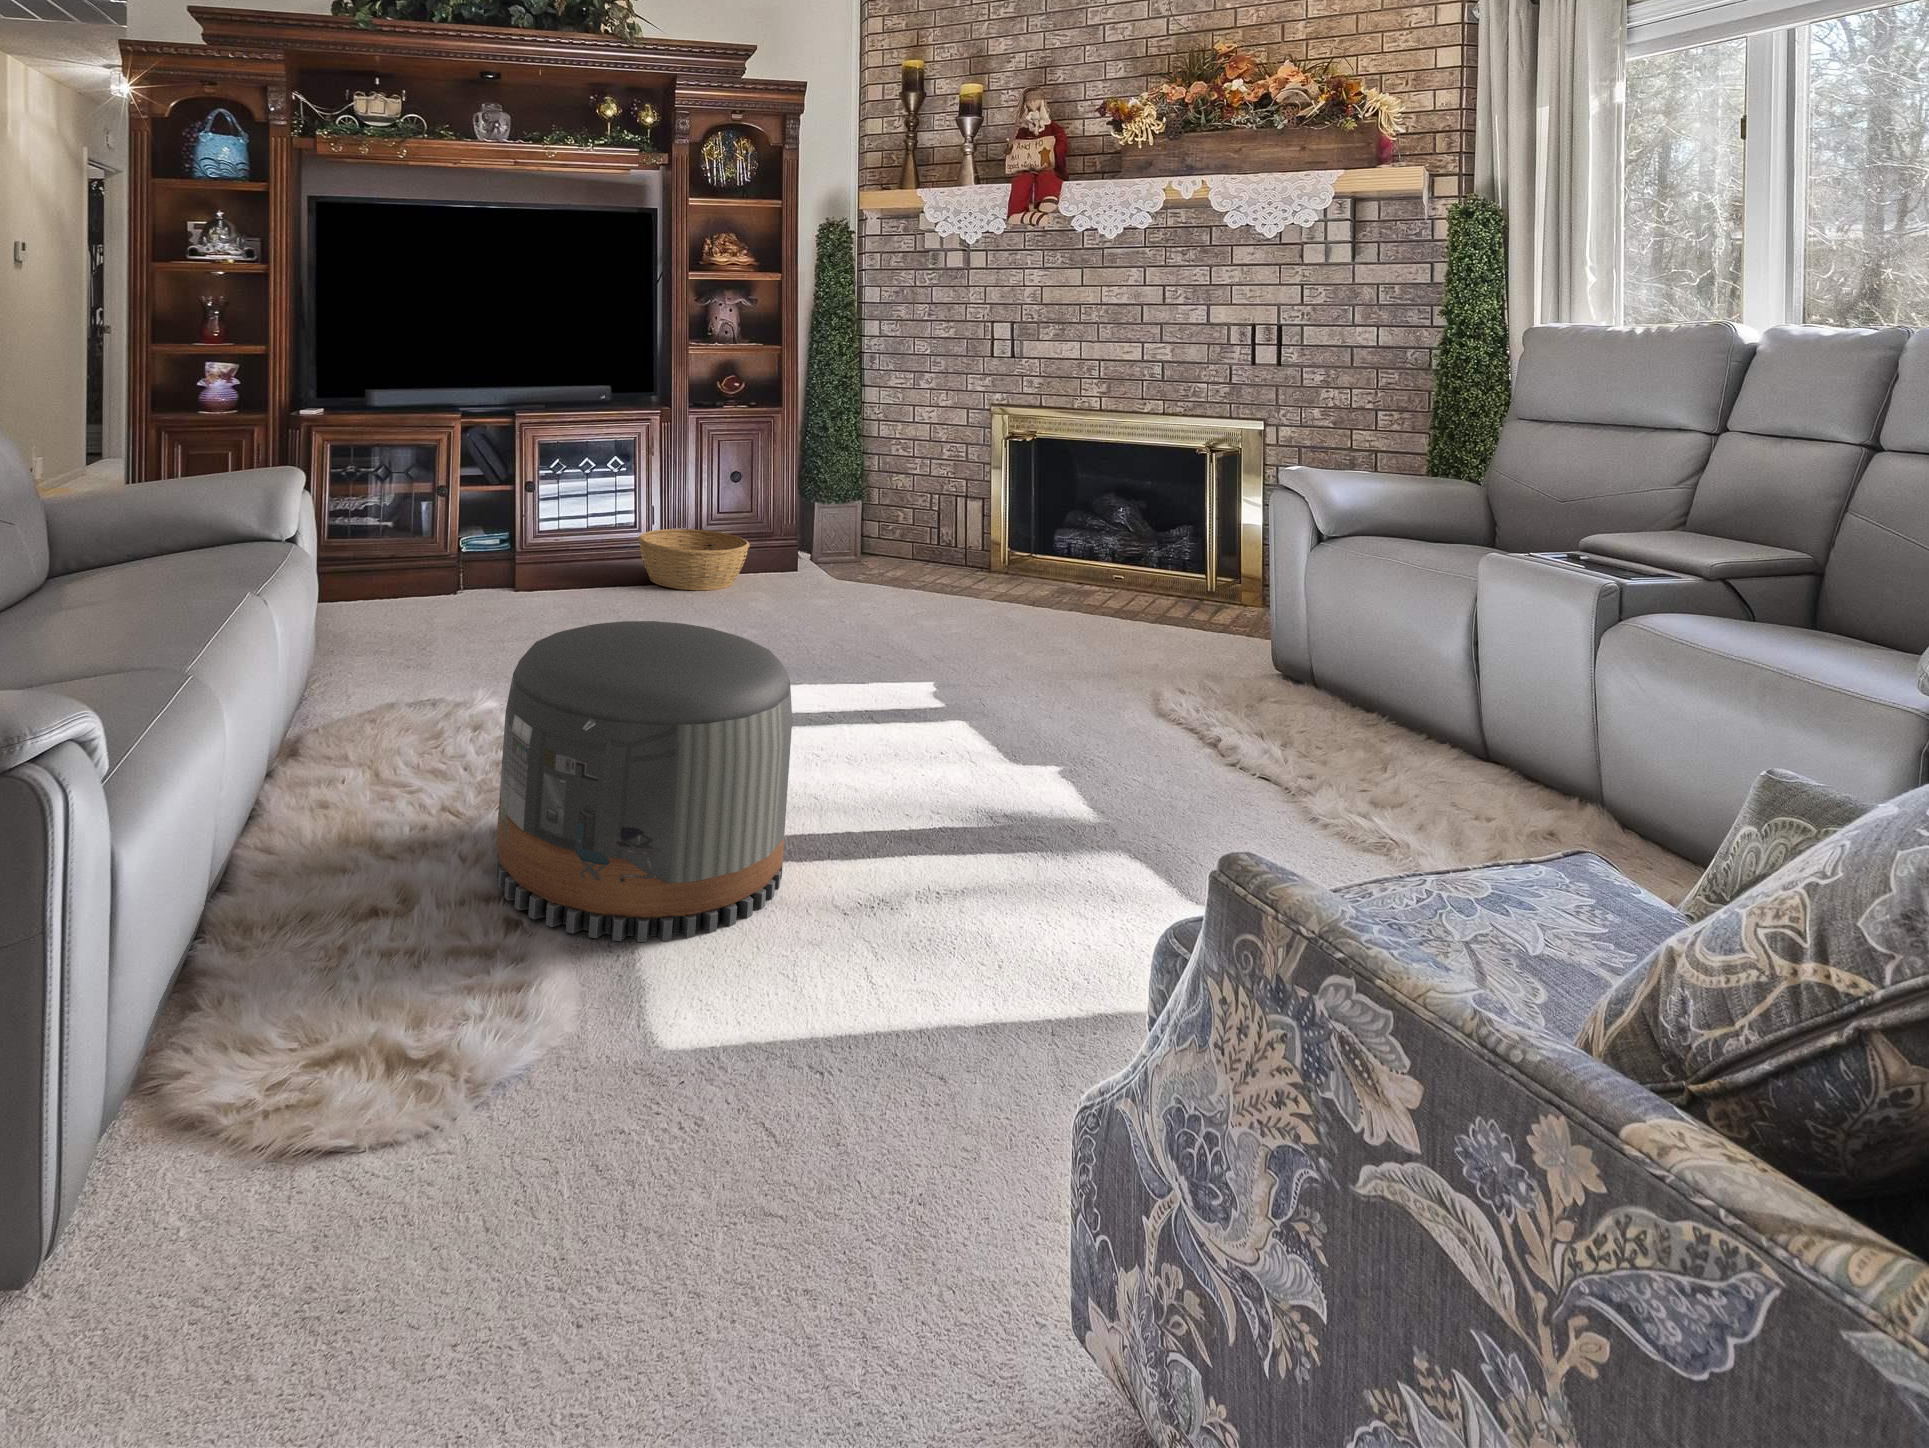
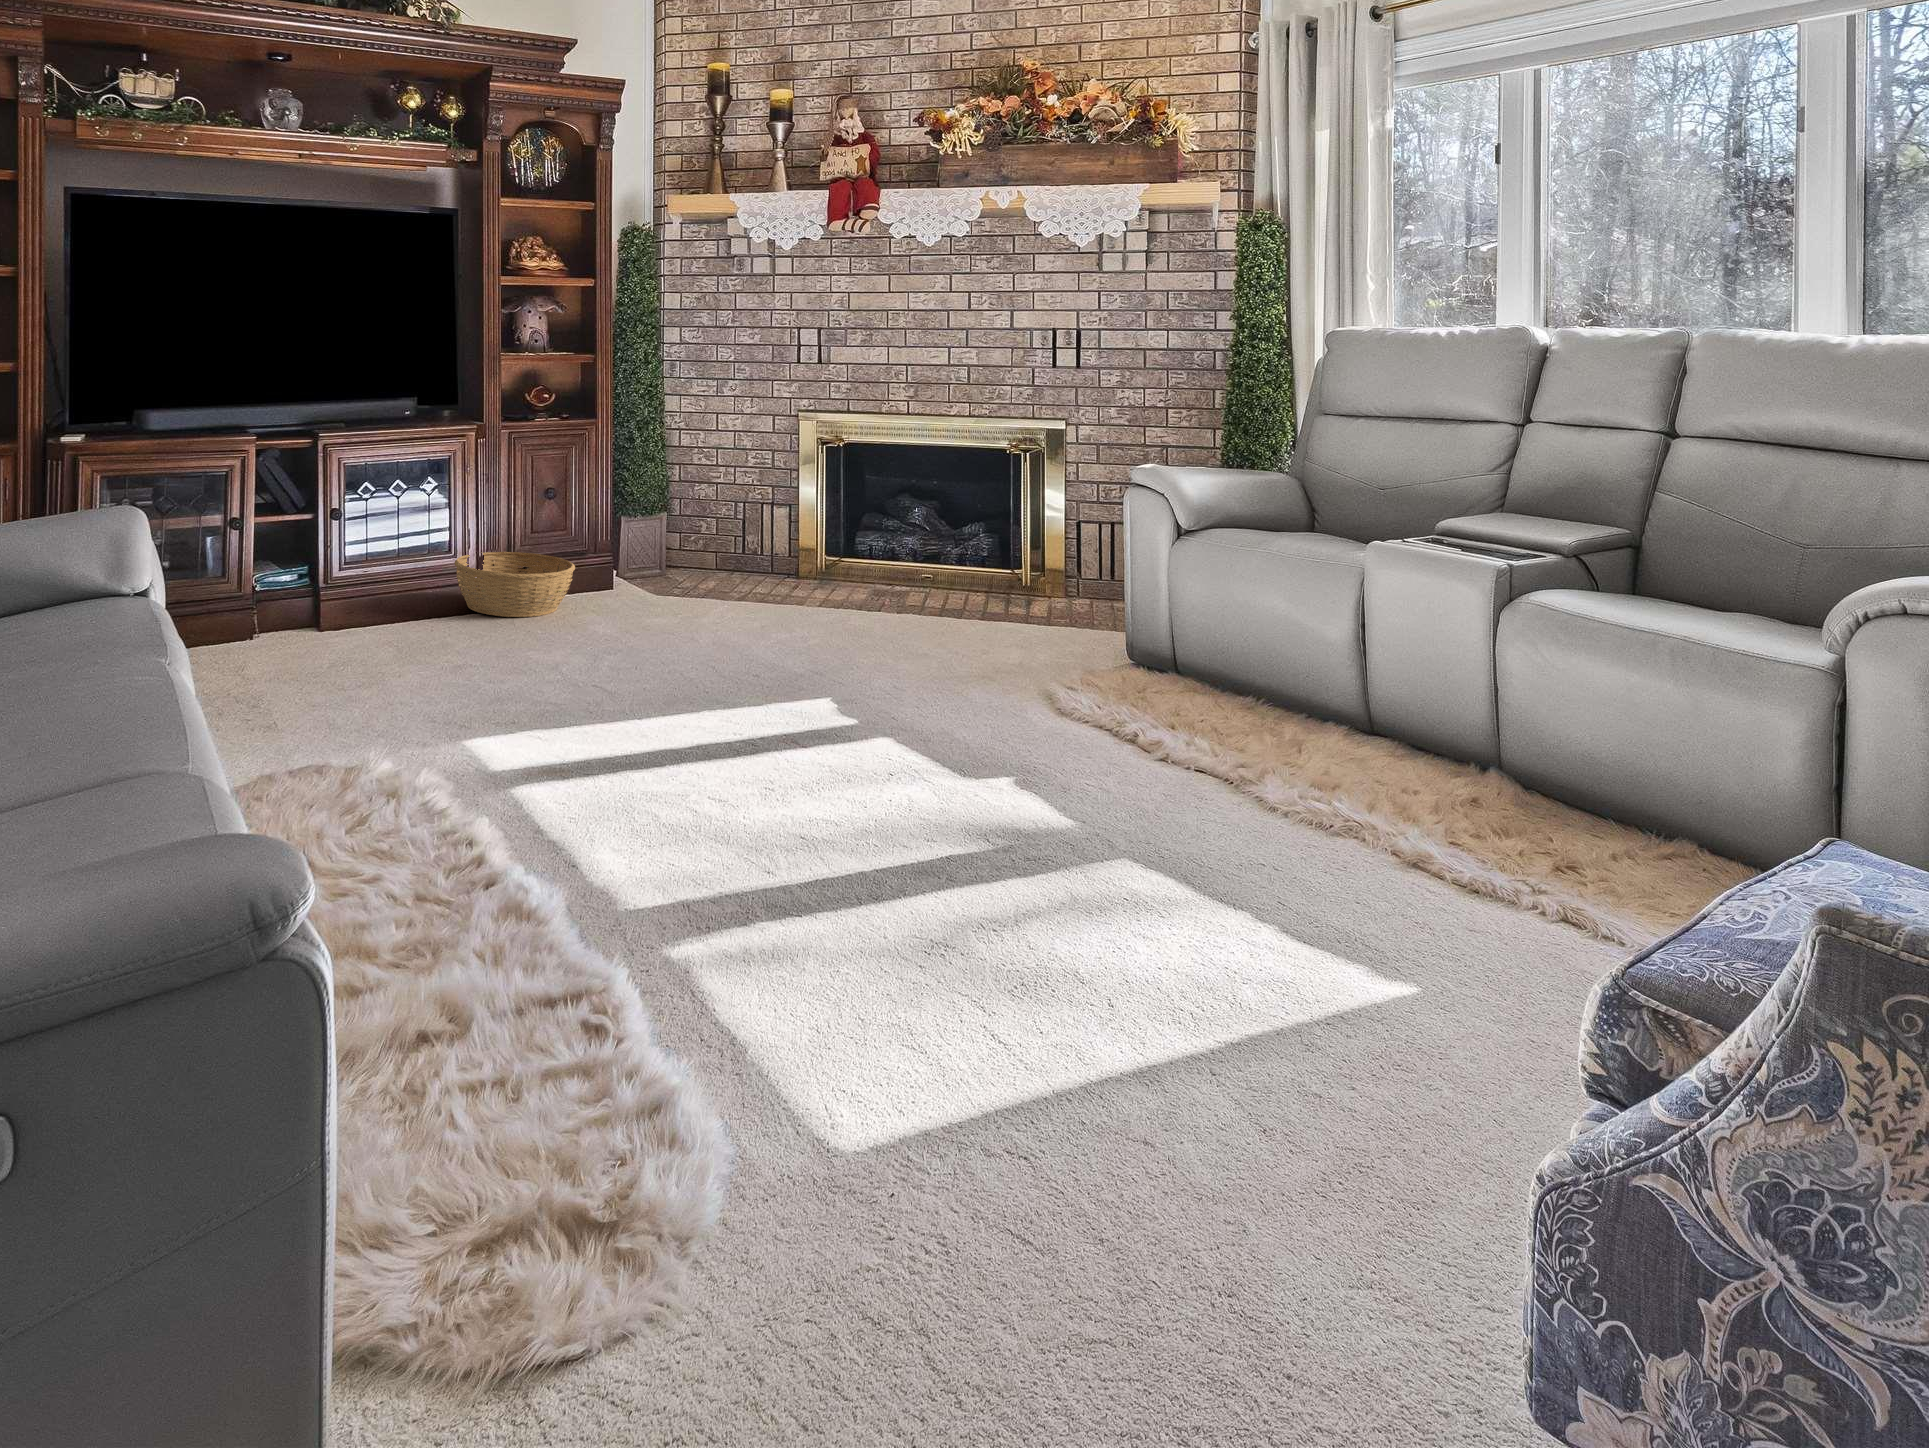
pouf: present [495,621,792,942] -> none [502,656,828,1015]

